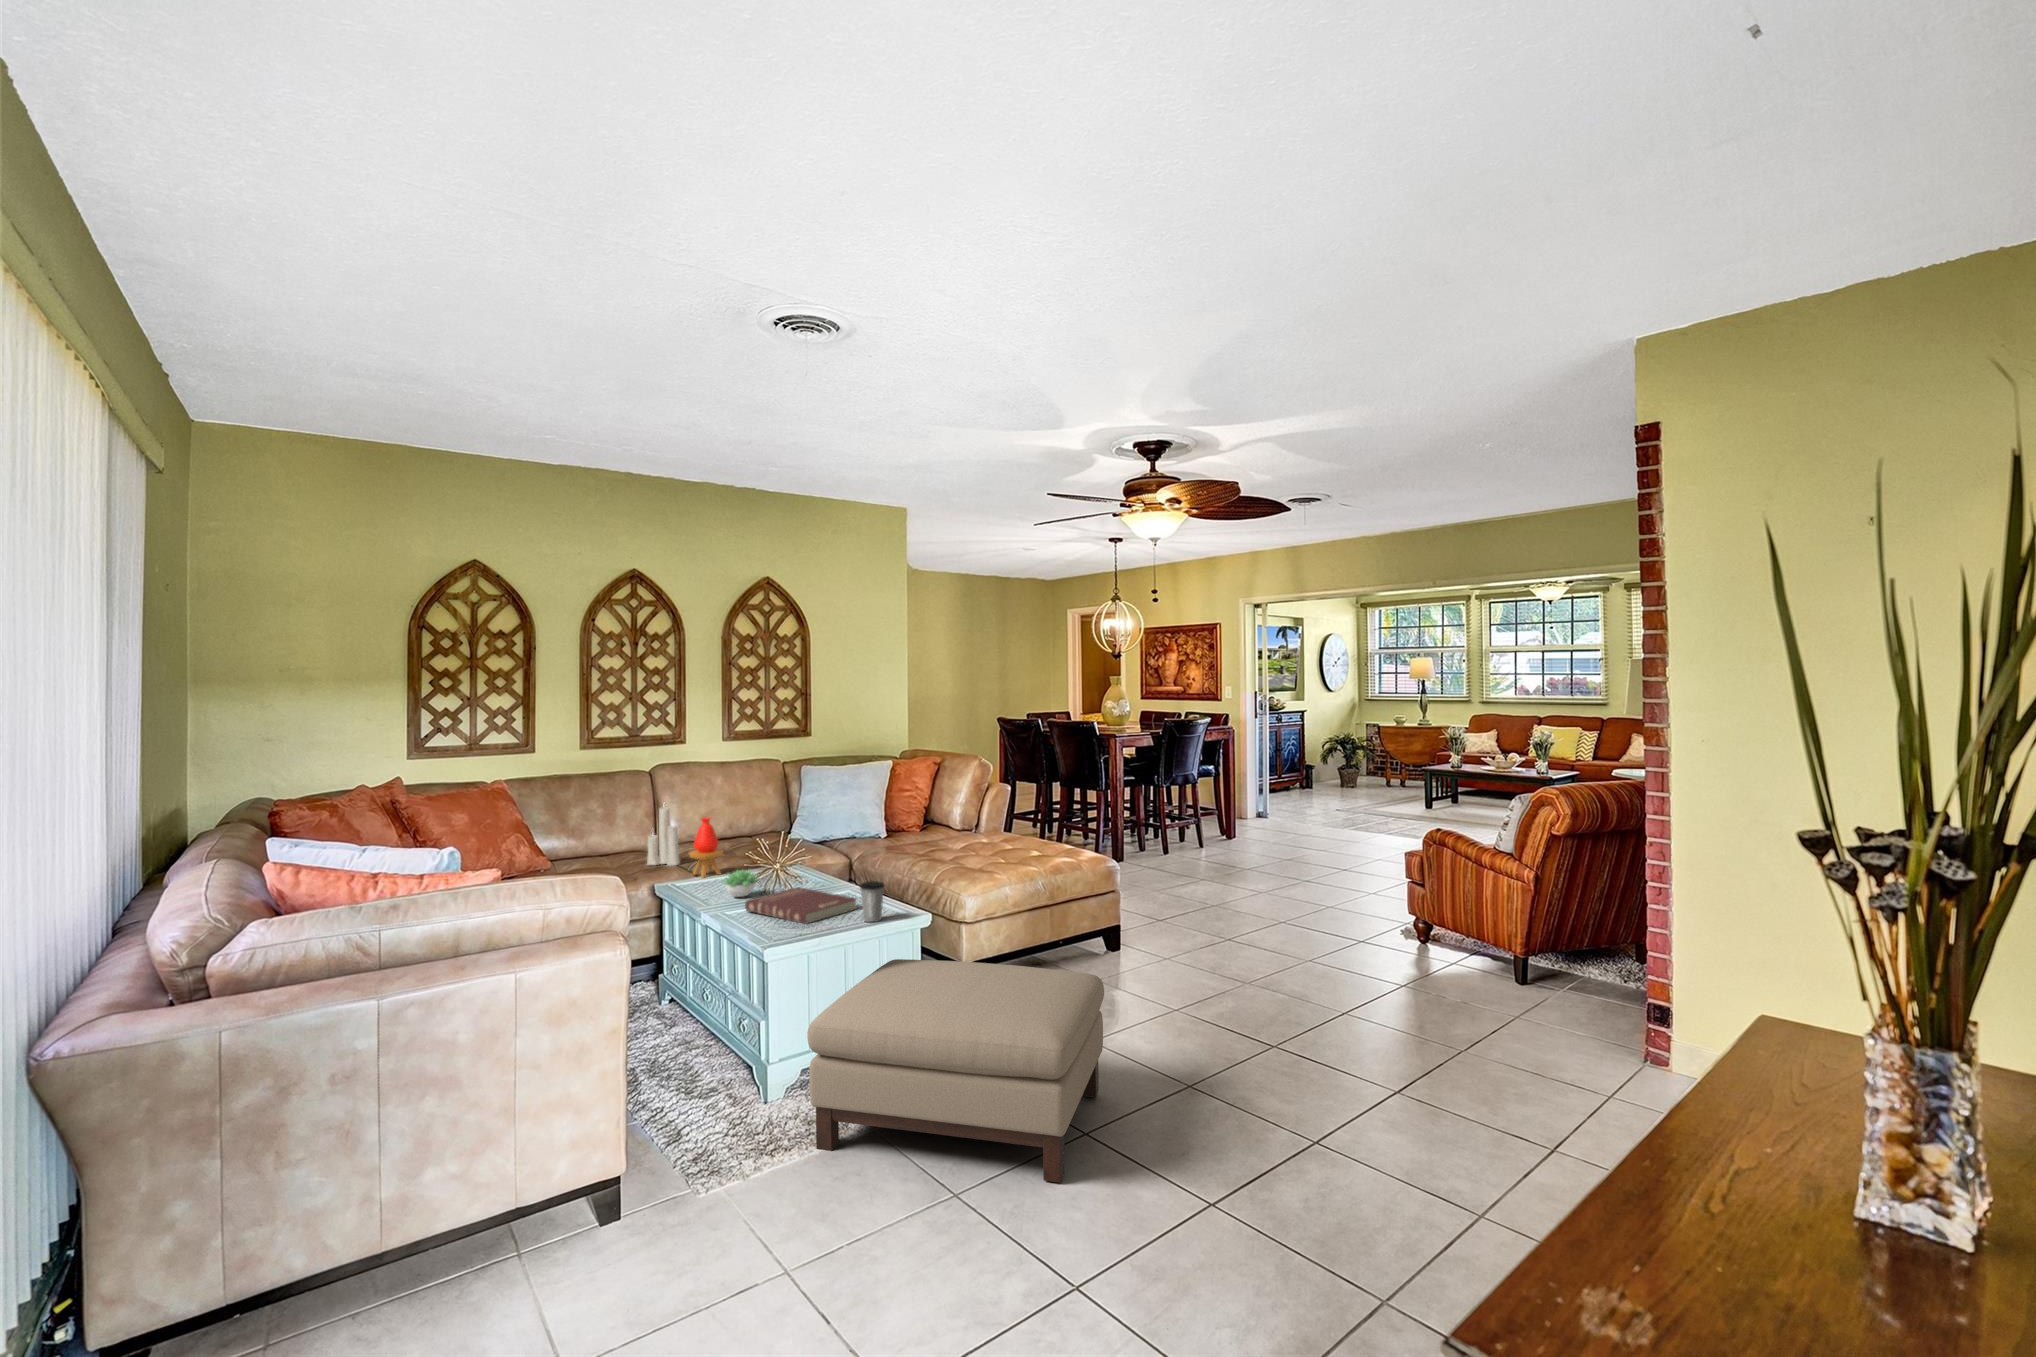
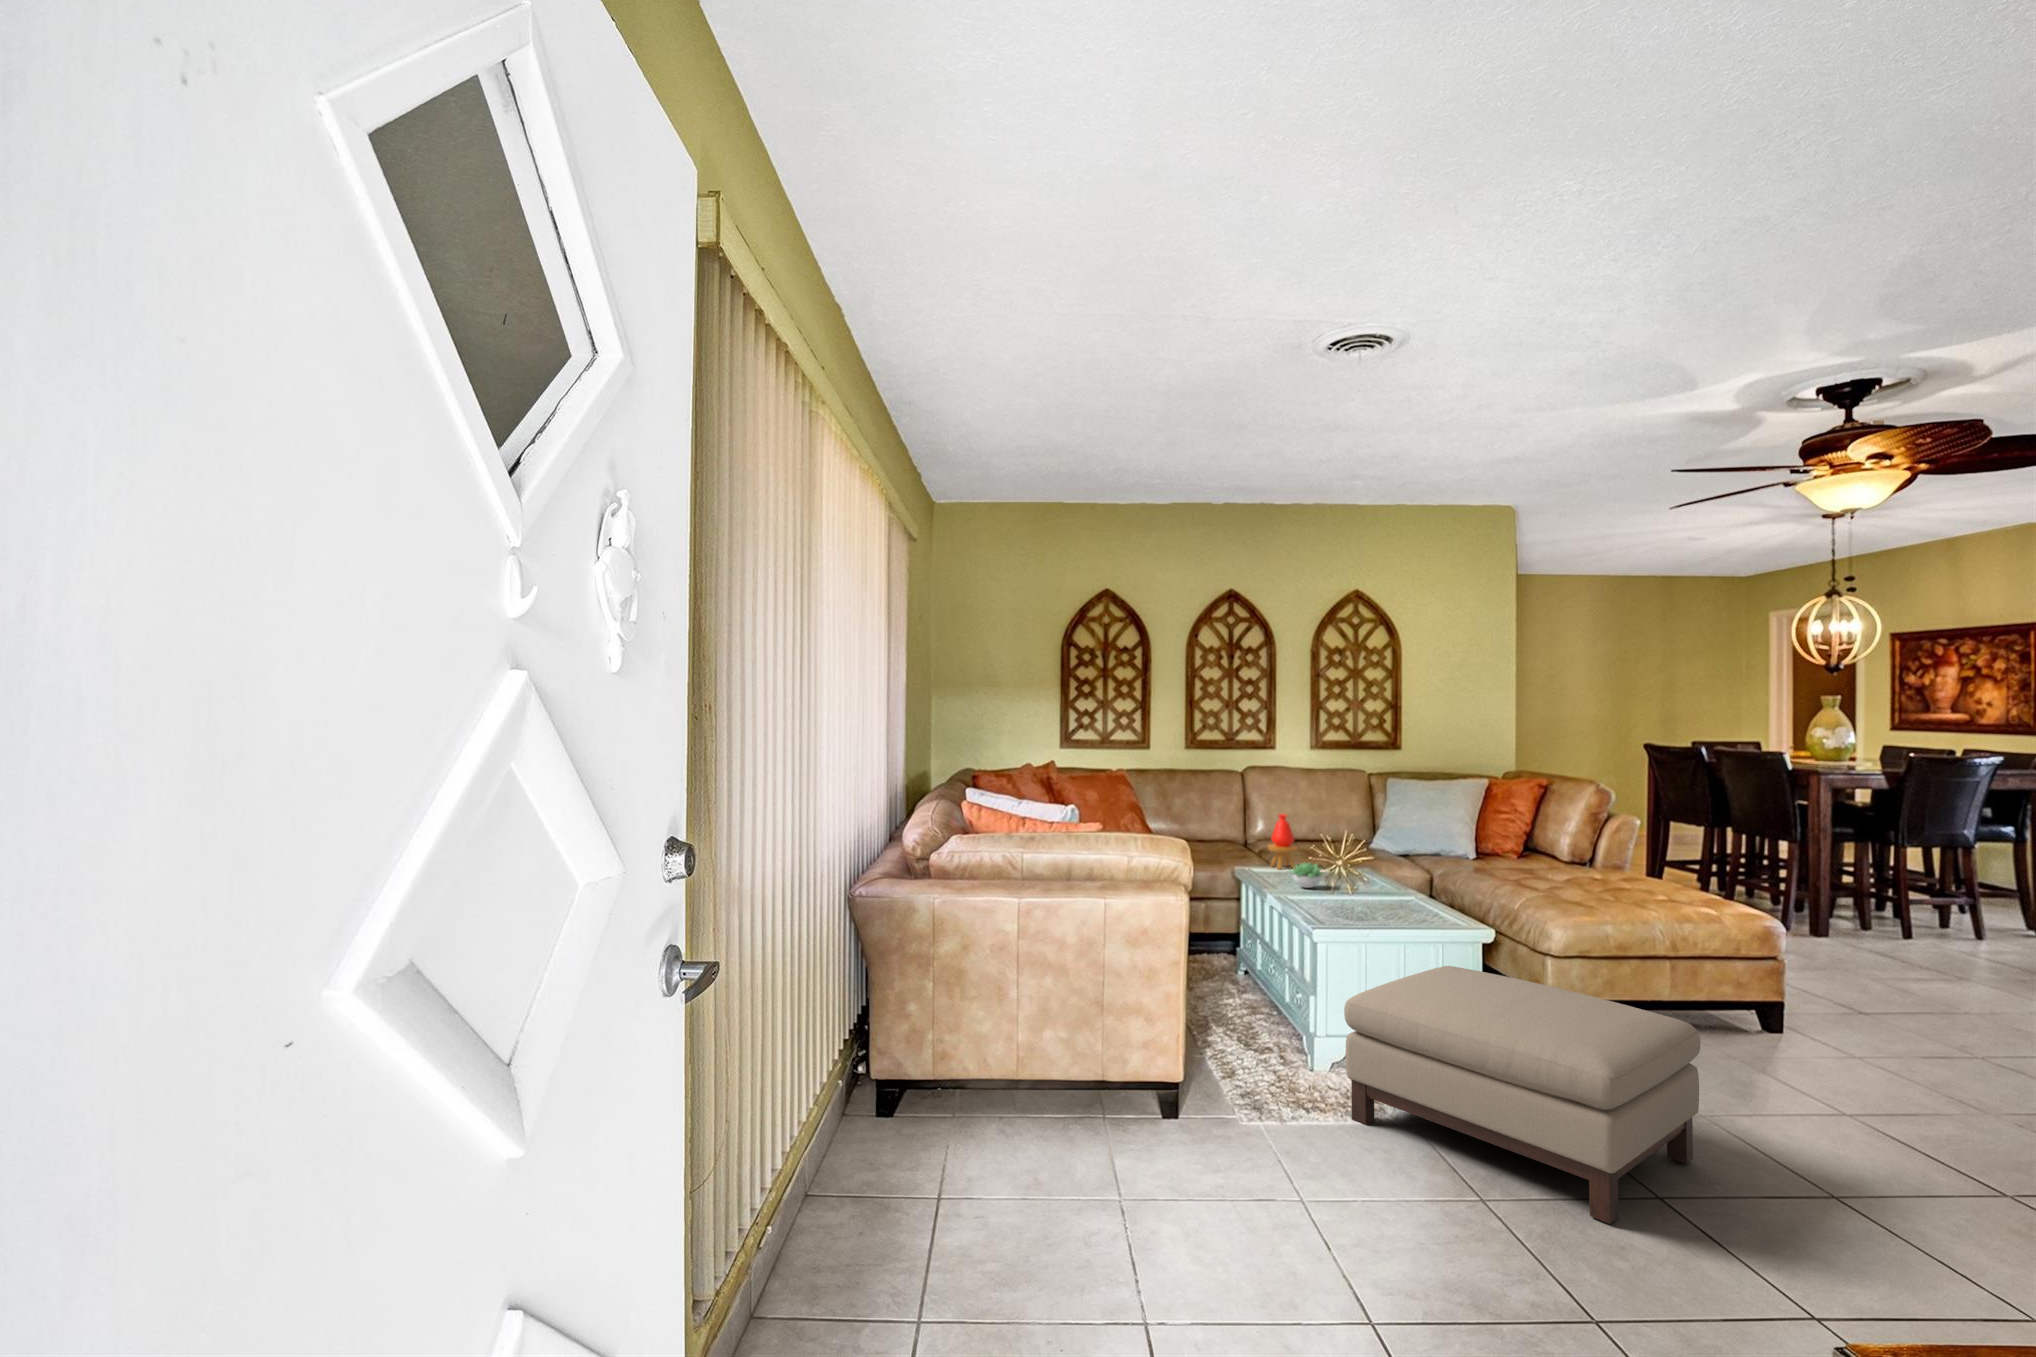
candle: present [647,806,680,866] -> none [1234,793,1263,857]
coffee cup: present [860,881,884,922] -> none [1413,885,1440,925]
book: present [745,887,856,924] -> none [1306,885,1415,917]

